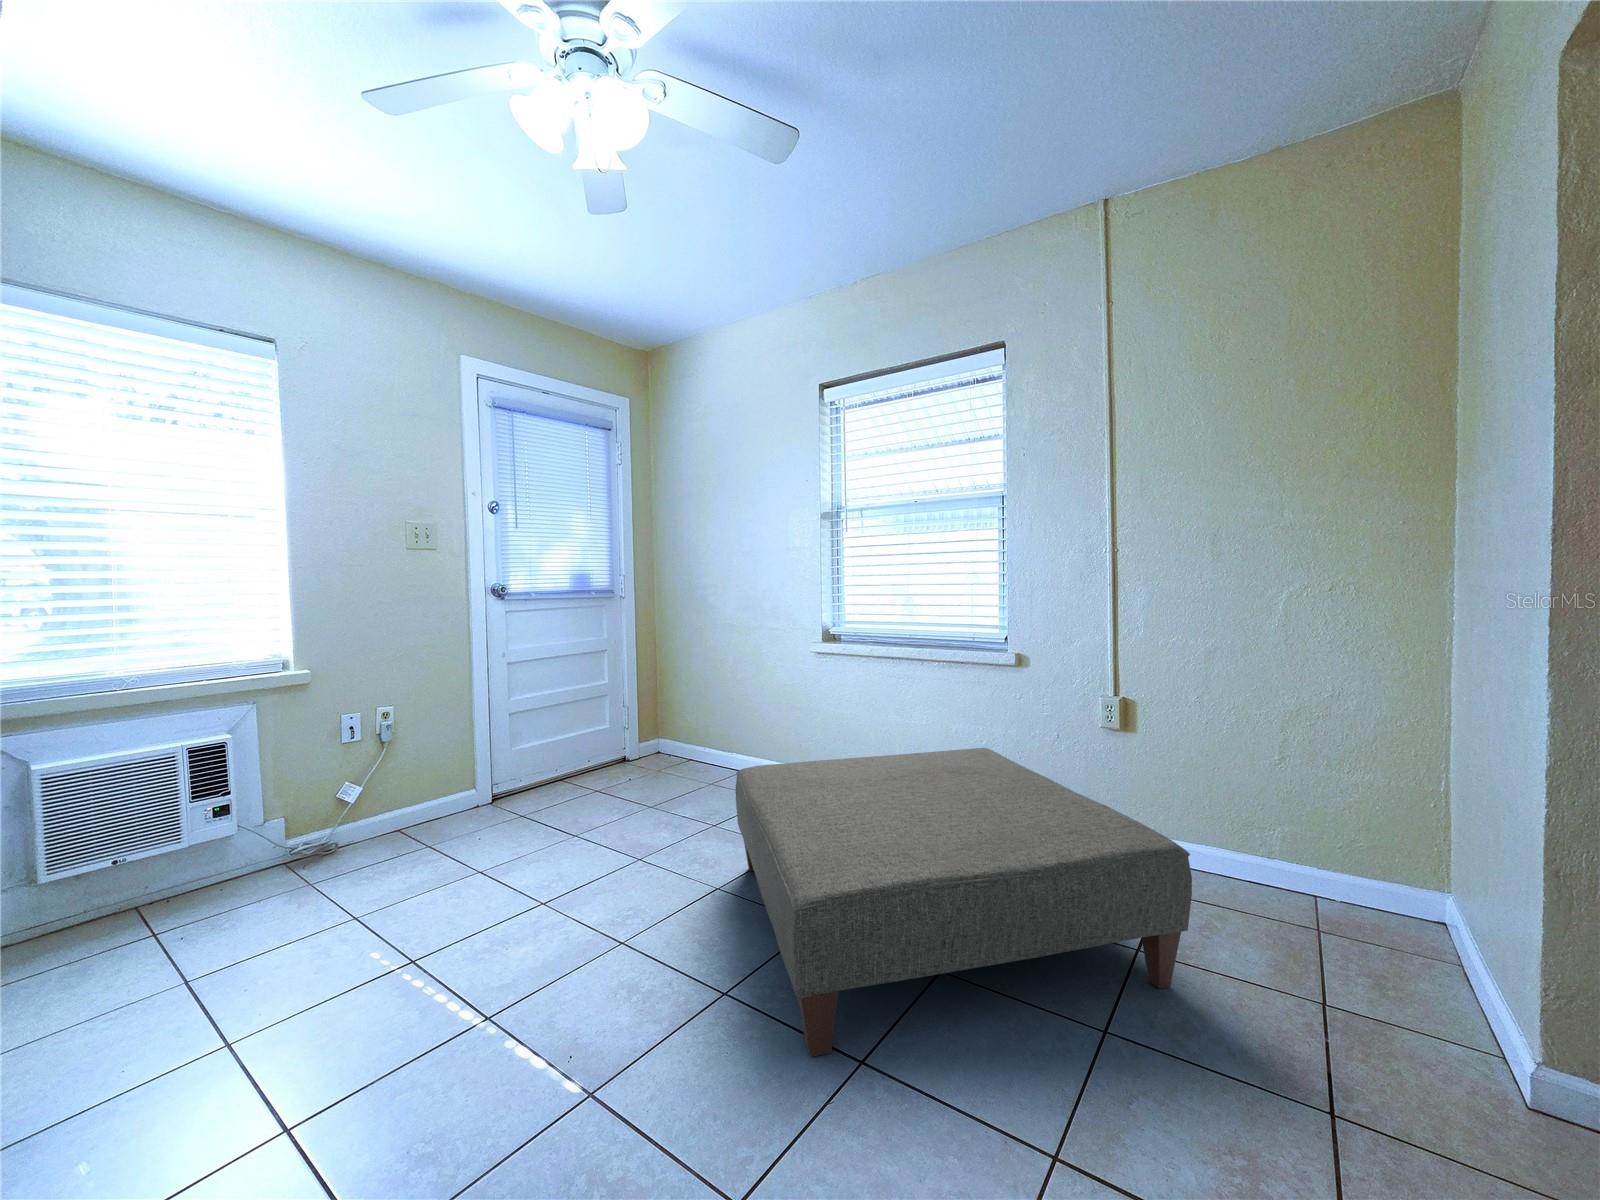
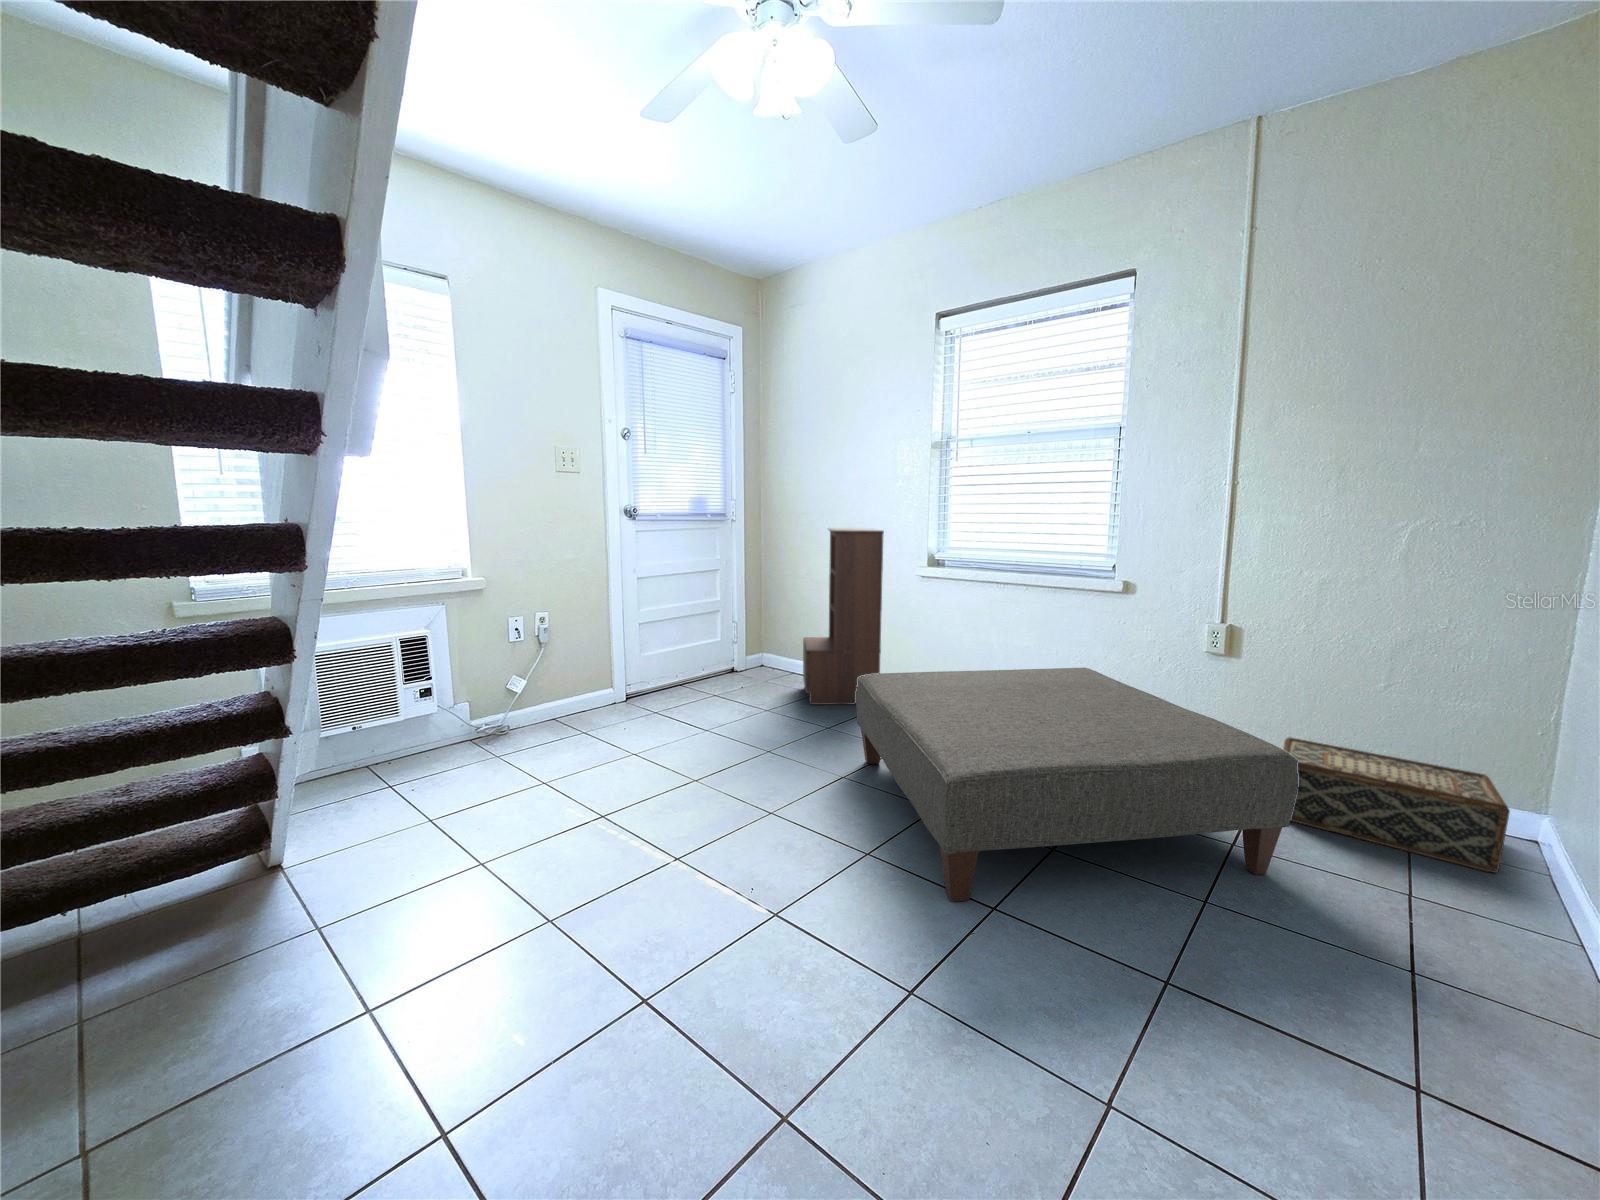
bookshelf: none [696,602,779,799] -> present [803,528,884,705]
woven basket: none [1182,817,1411,966] -> present [1283,737,1510,873]

